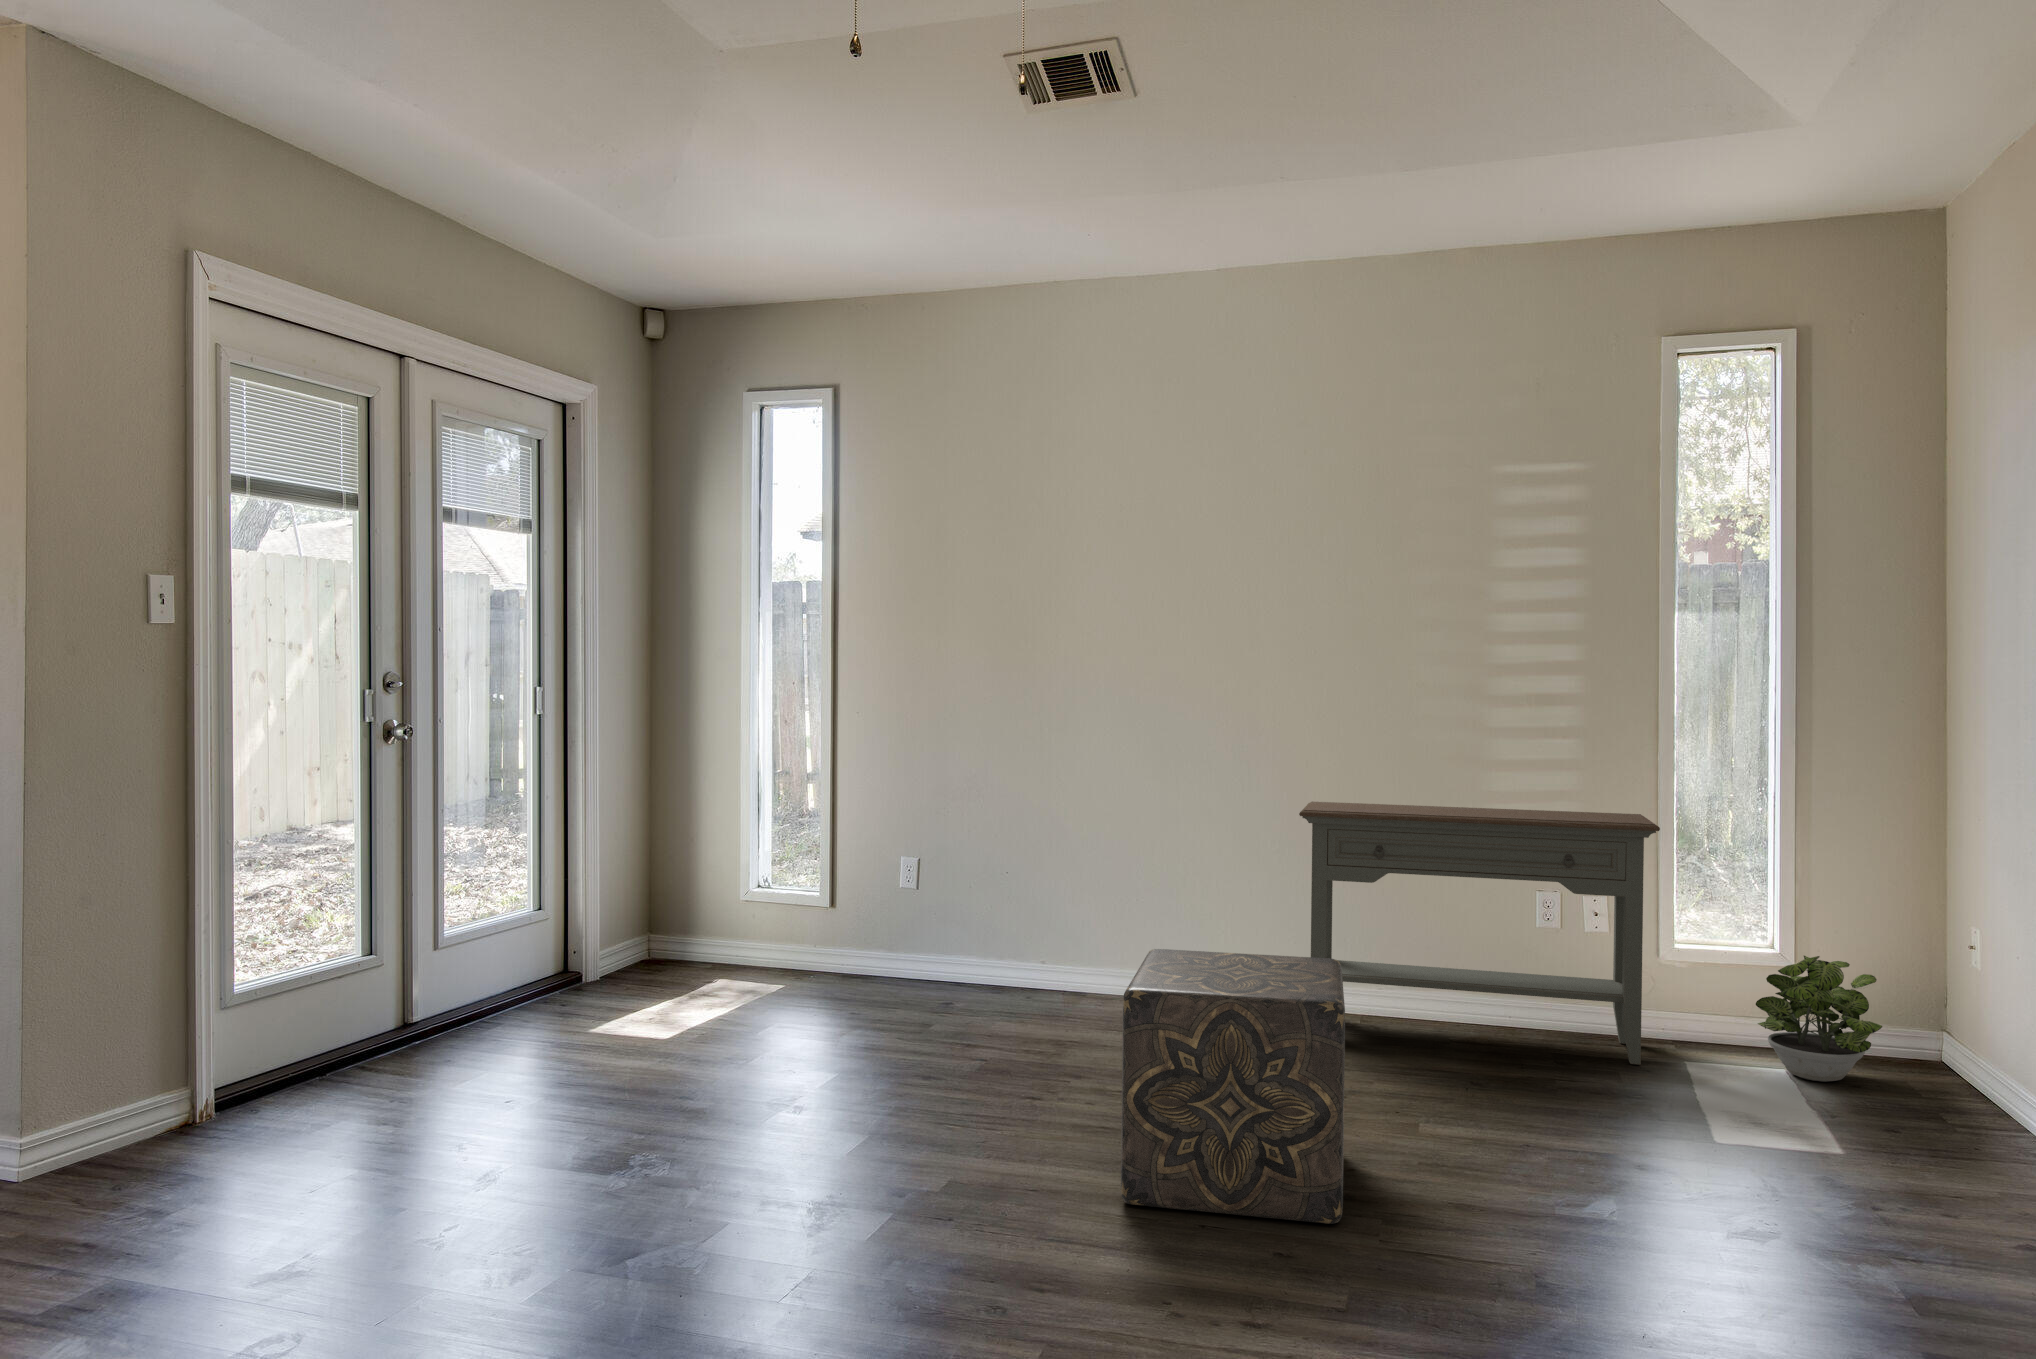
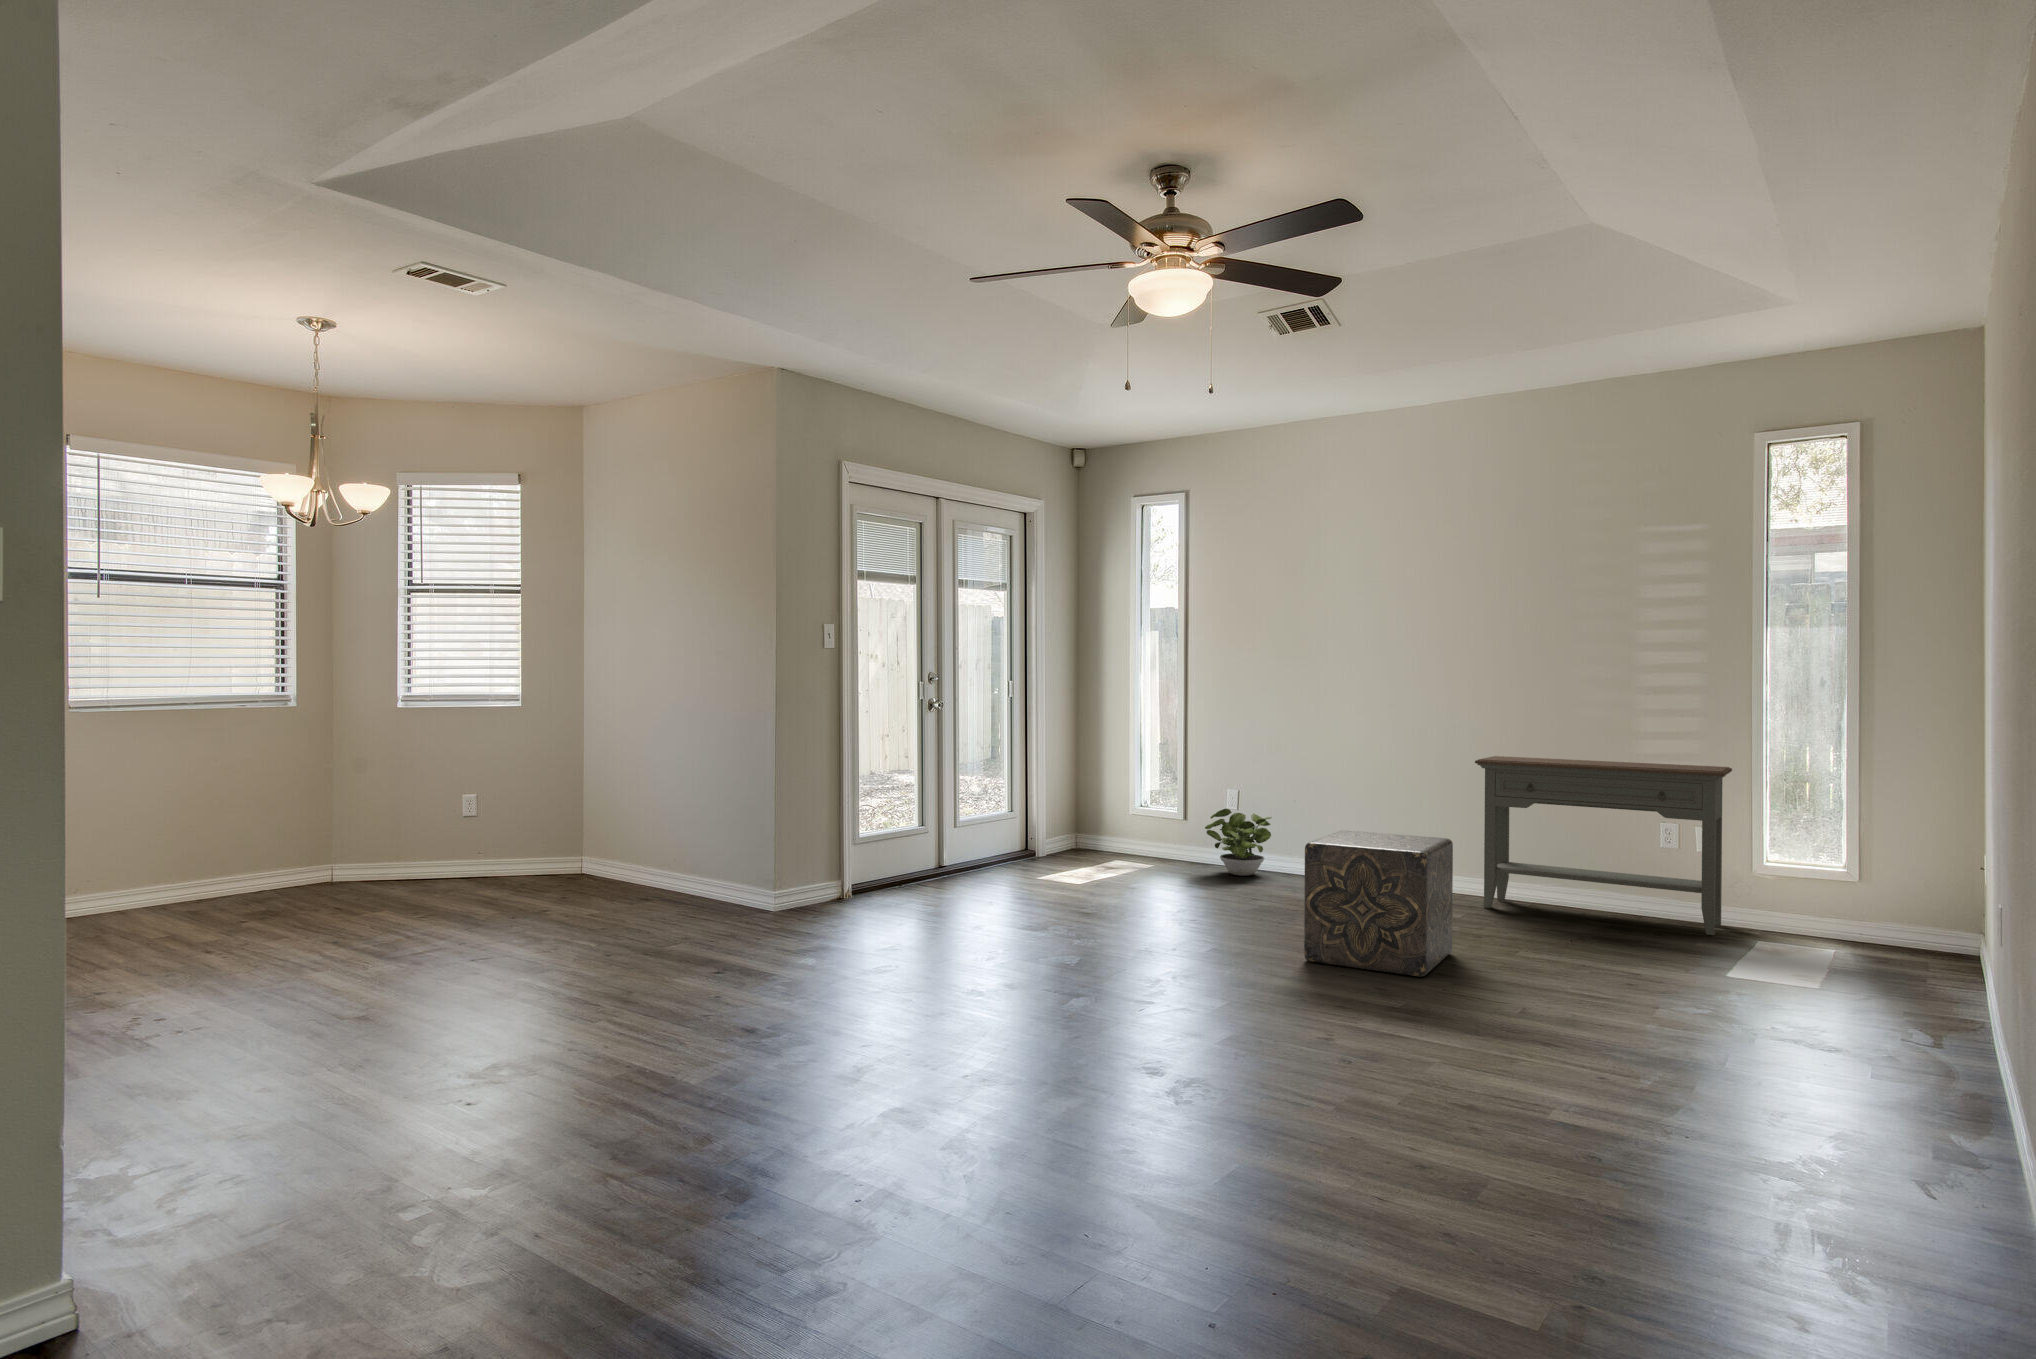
potted plant: present [1756,956,1882,1082] -> present [1205,809,1271,876]

